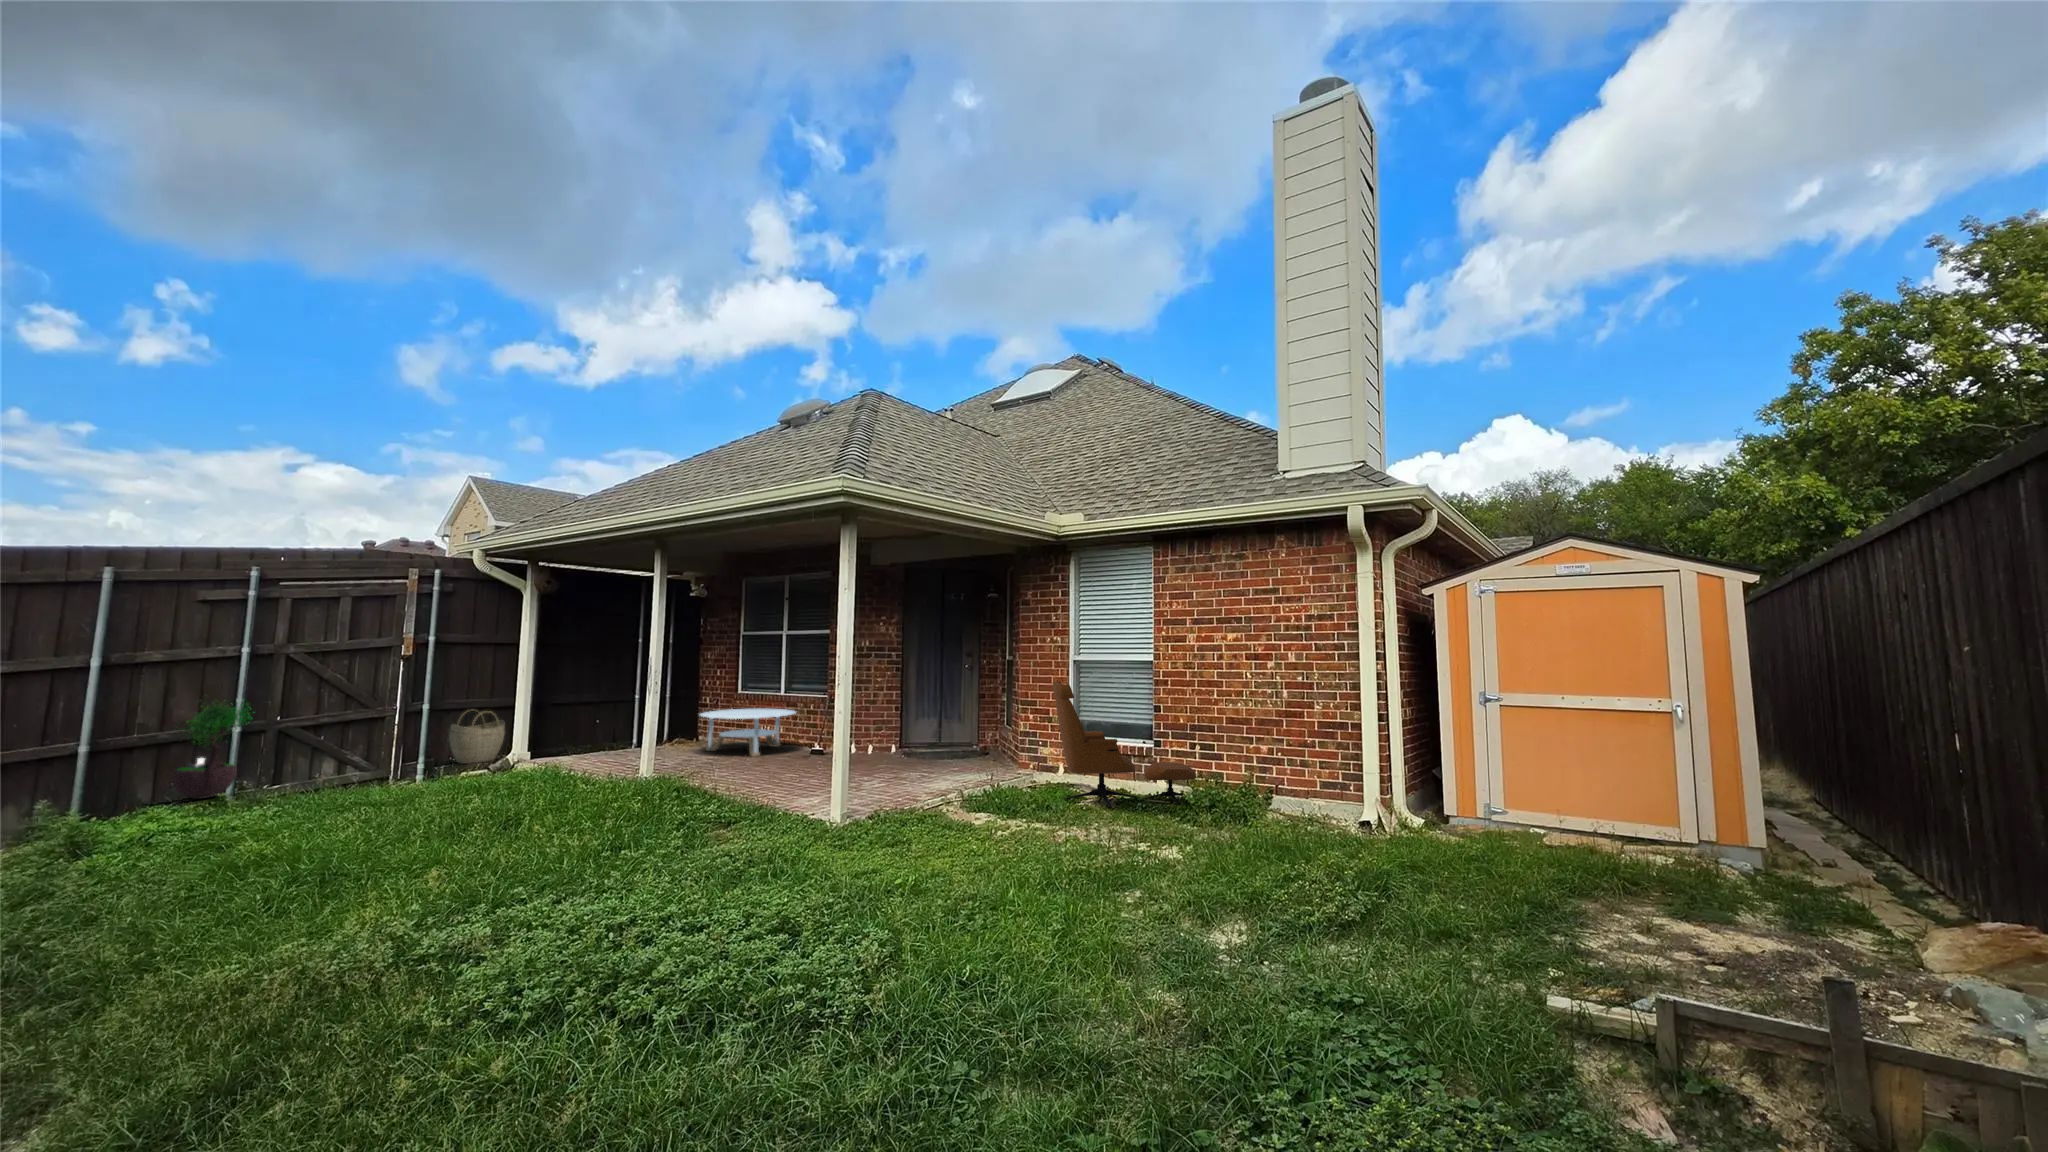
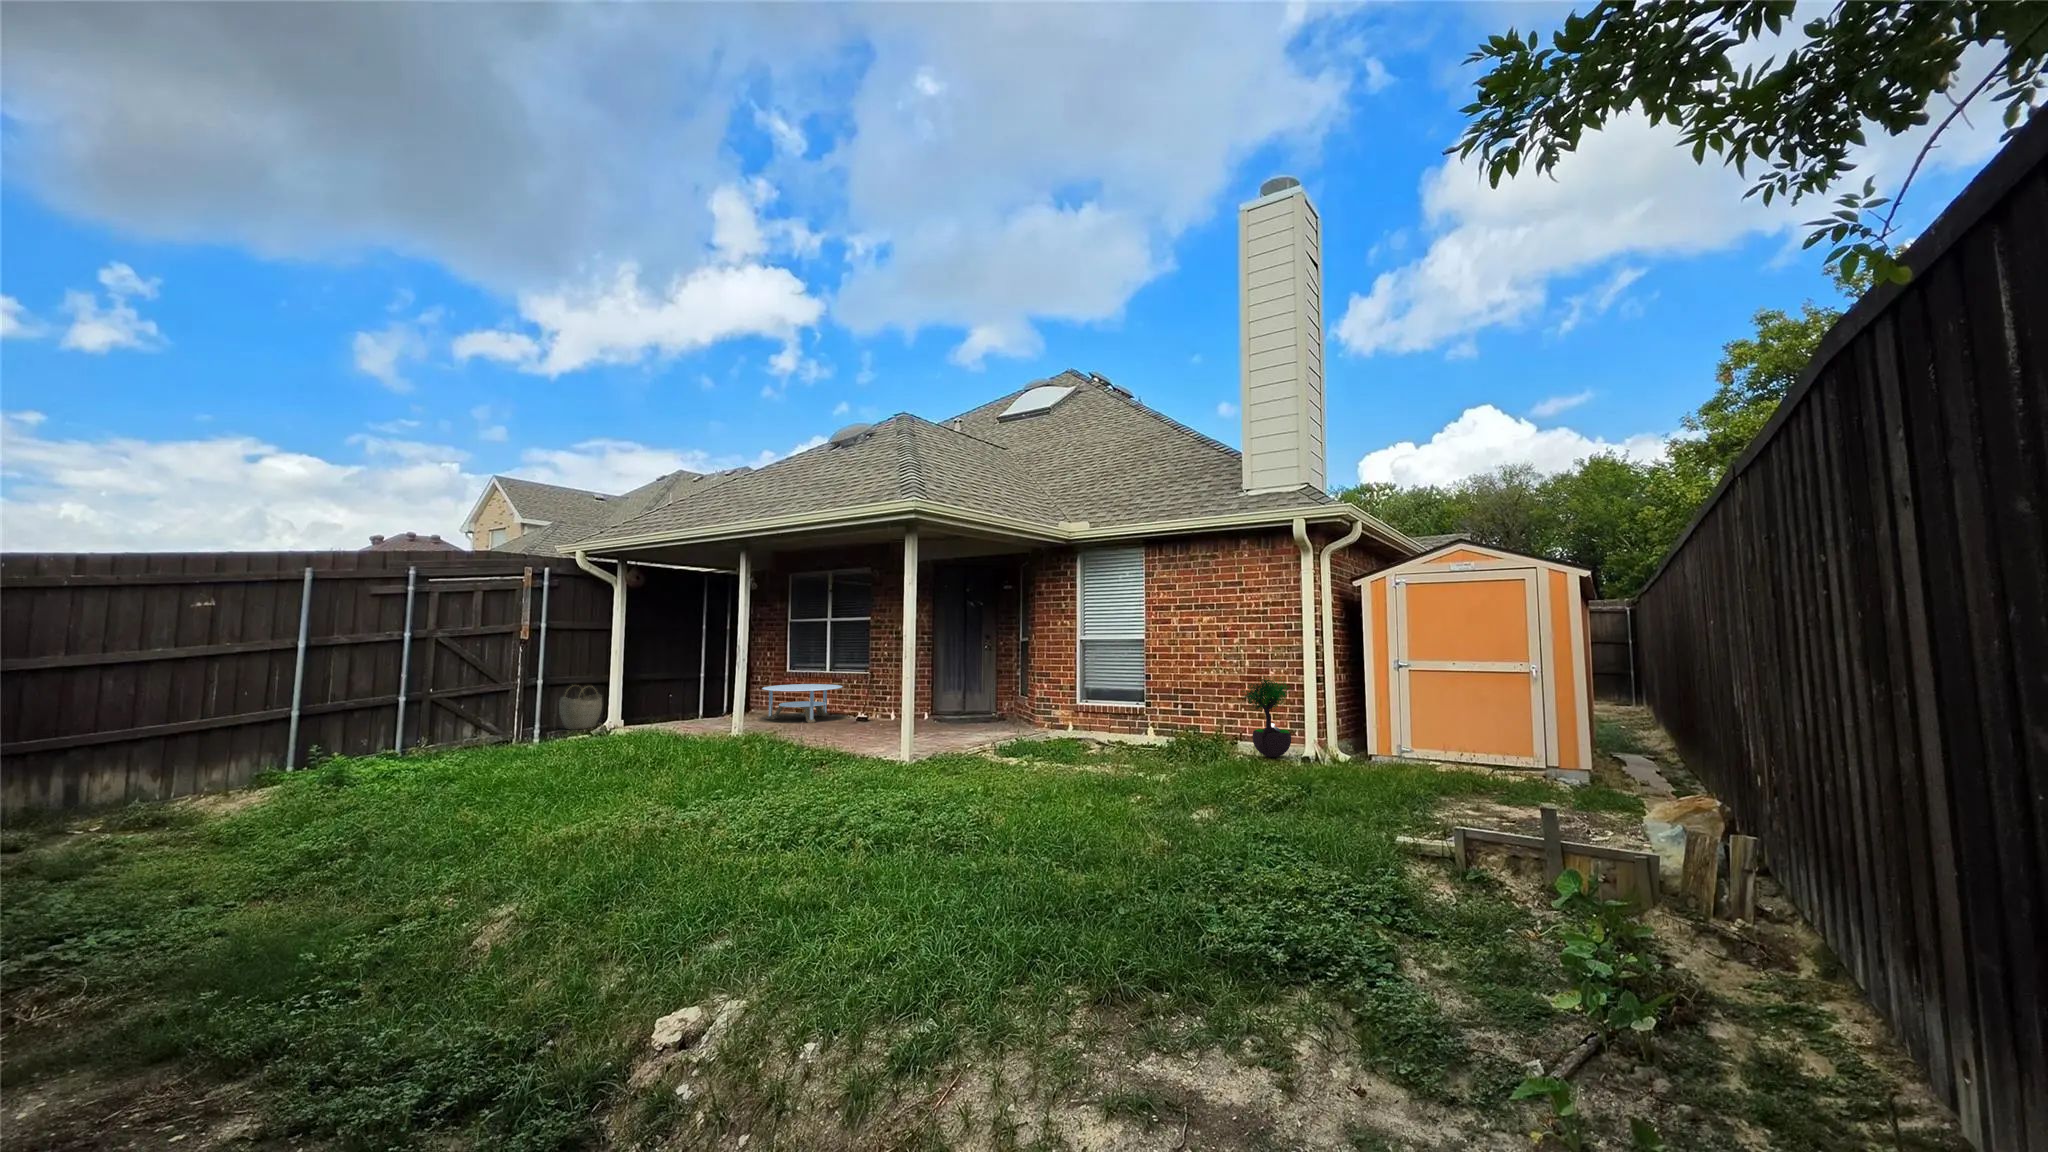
lounge chair: present [1053,682,1196,808] -> none [1065,656,1178,753]
potted tree: present [172,700,254,799] -> present [1242,676,1293,757]

